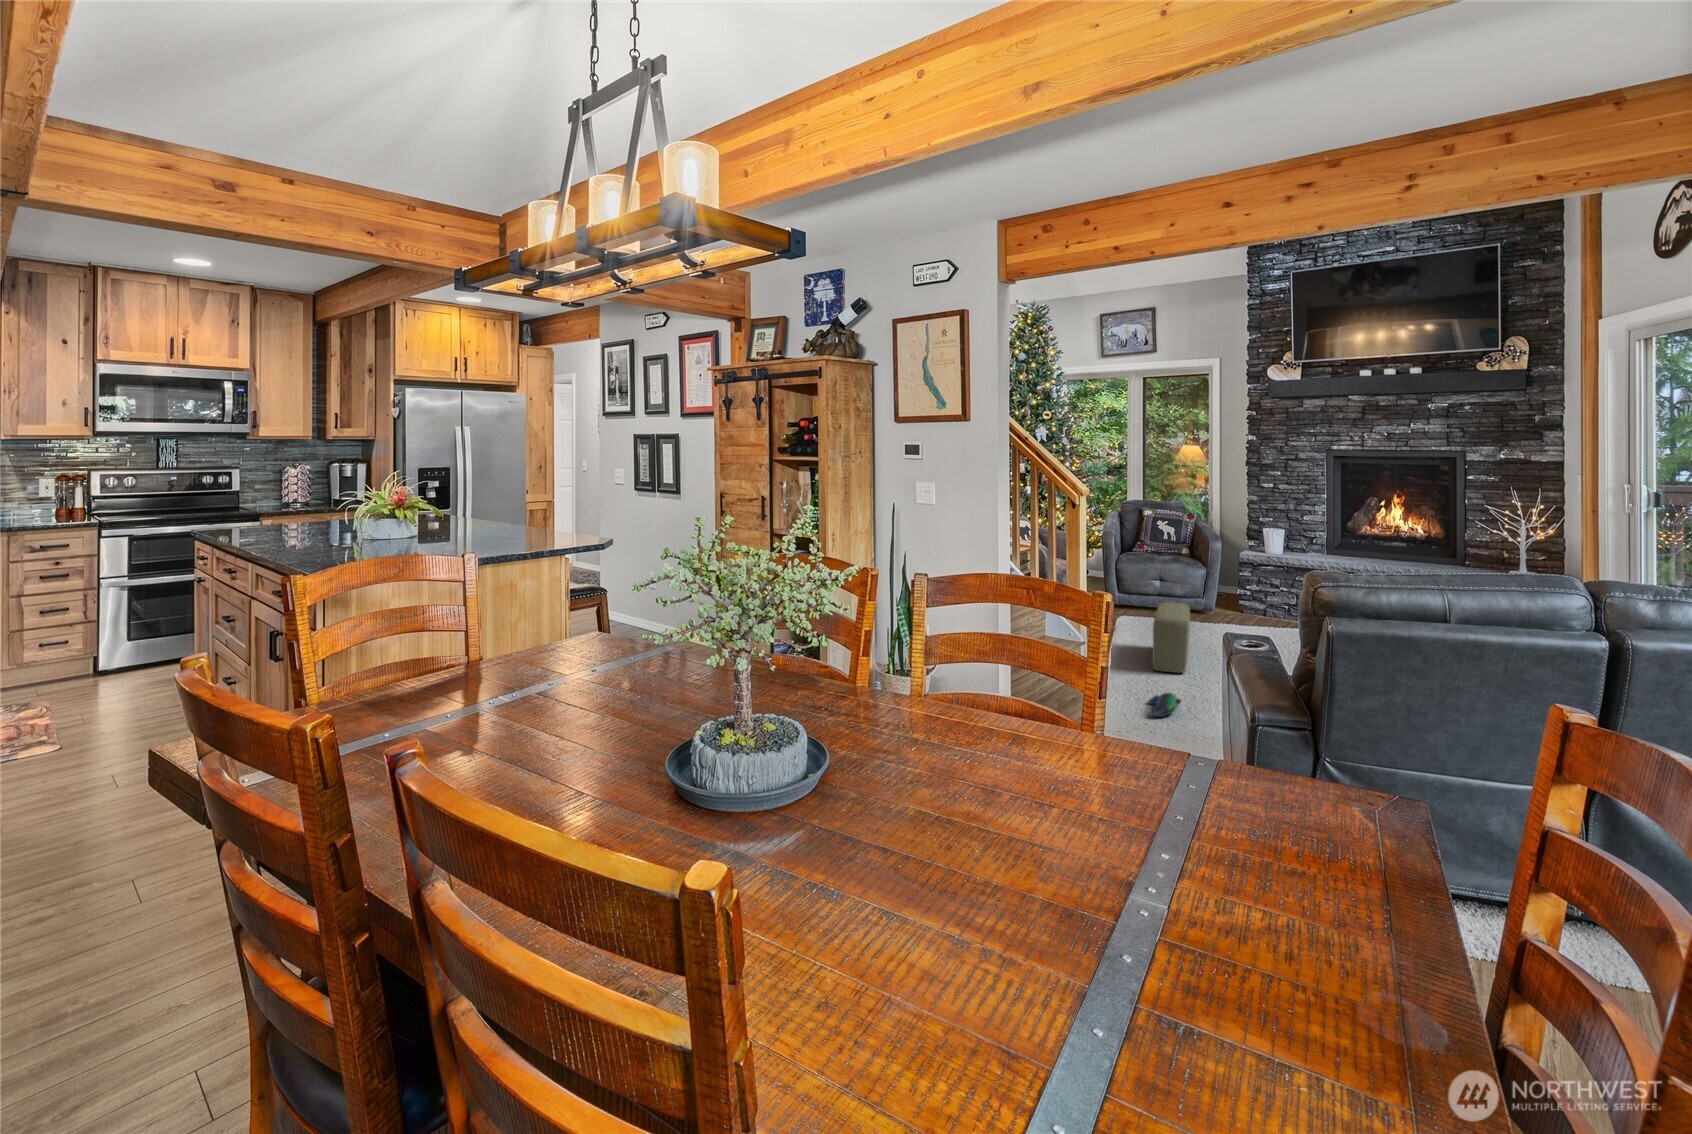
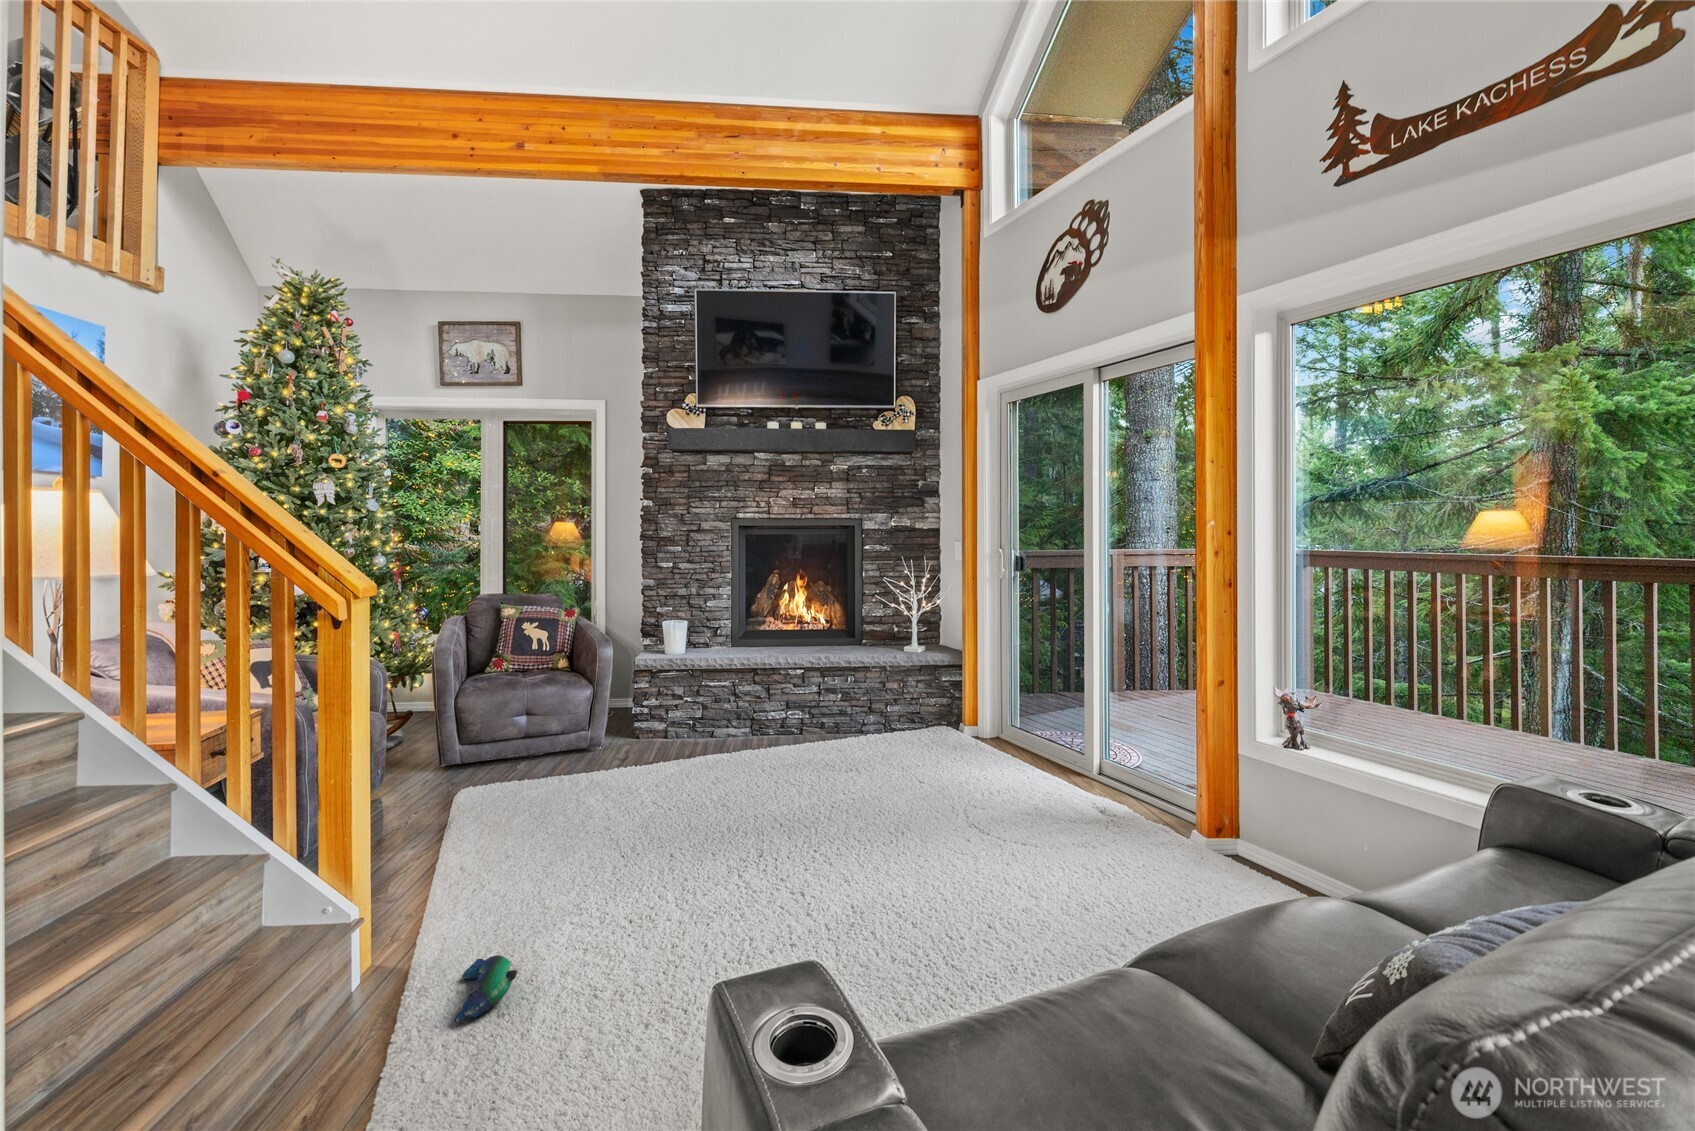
pouf: present [1152,602,1190,673] -> none [489,754,556,884]

